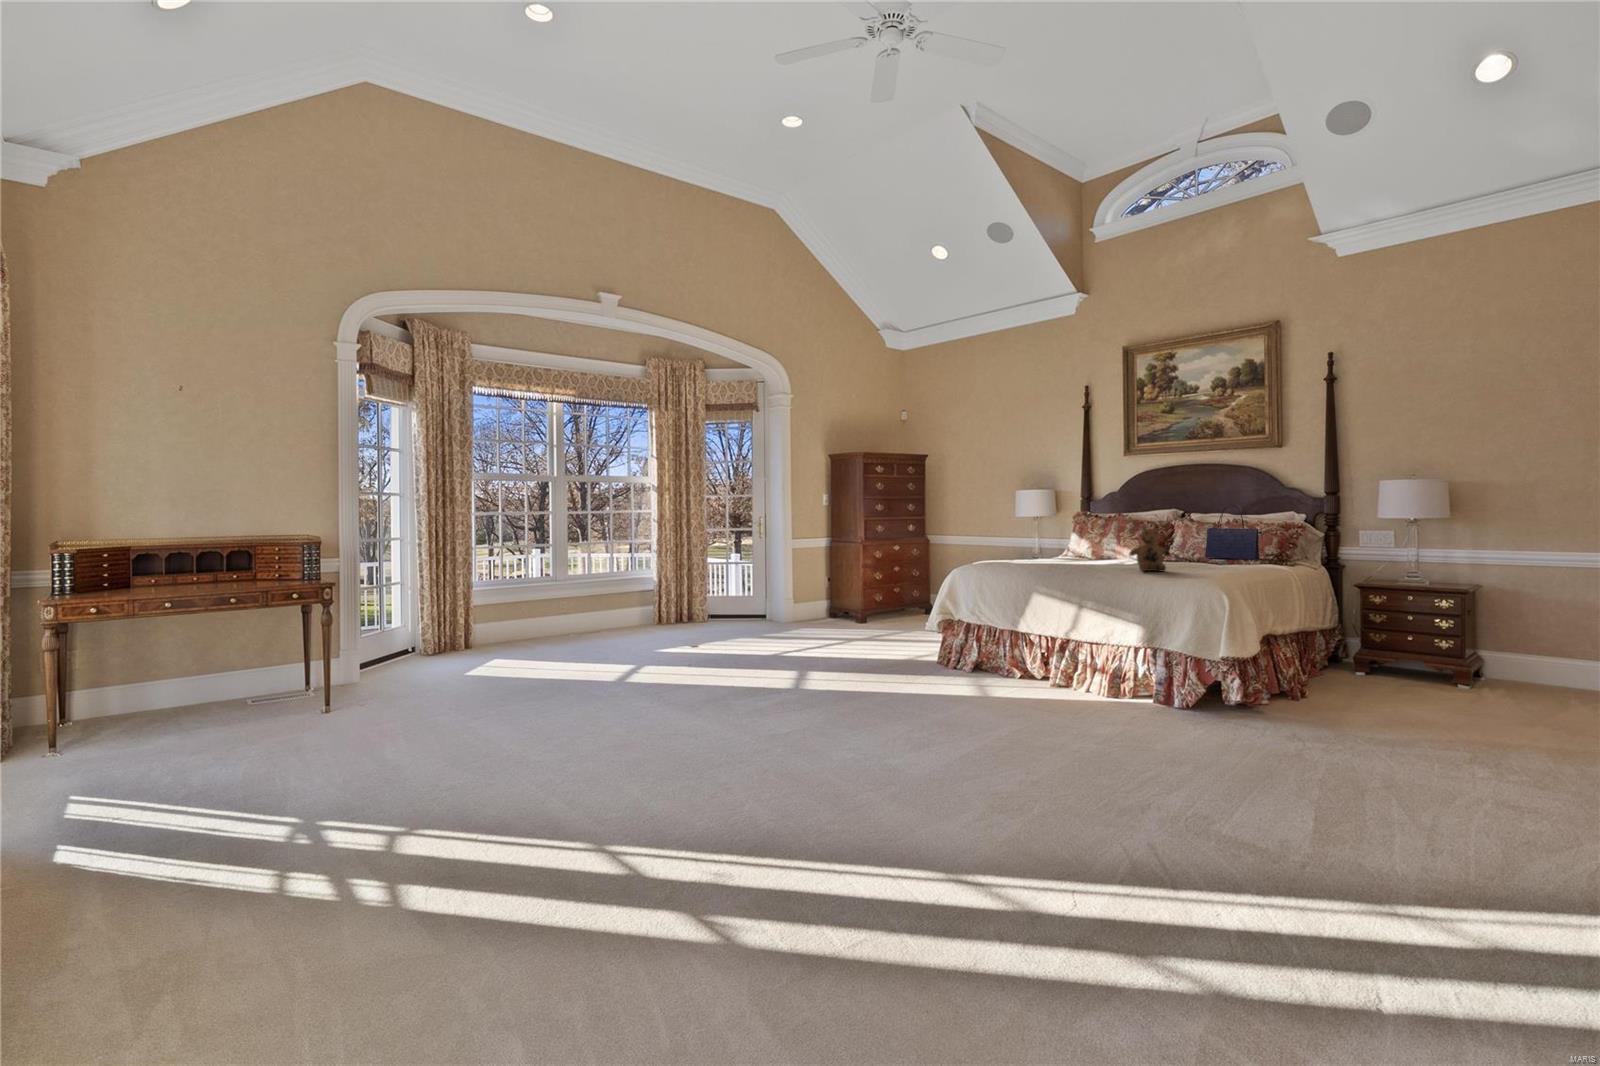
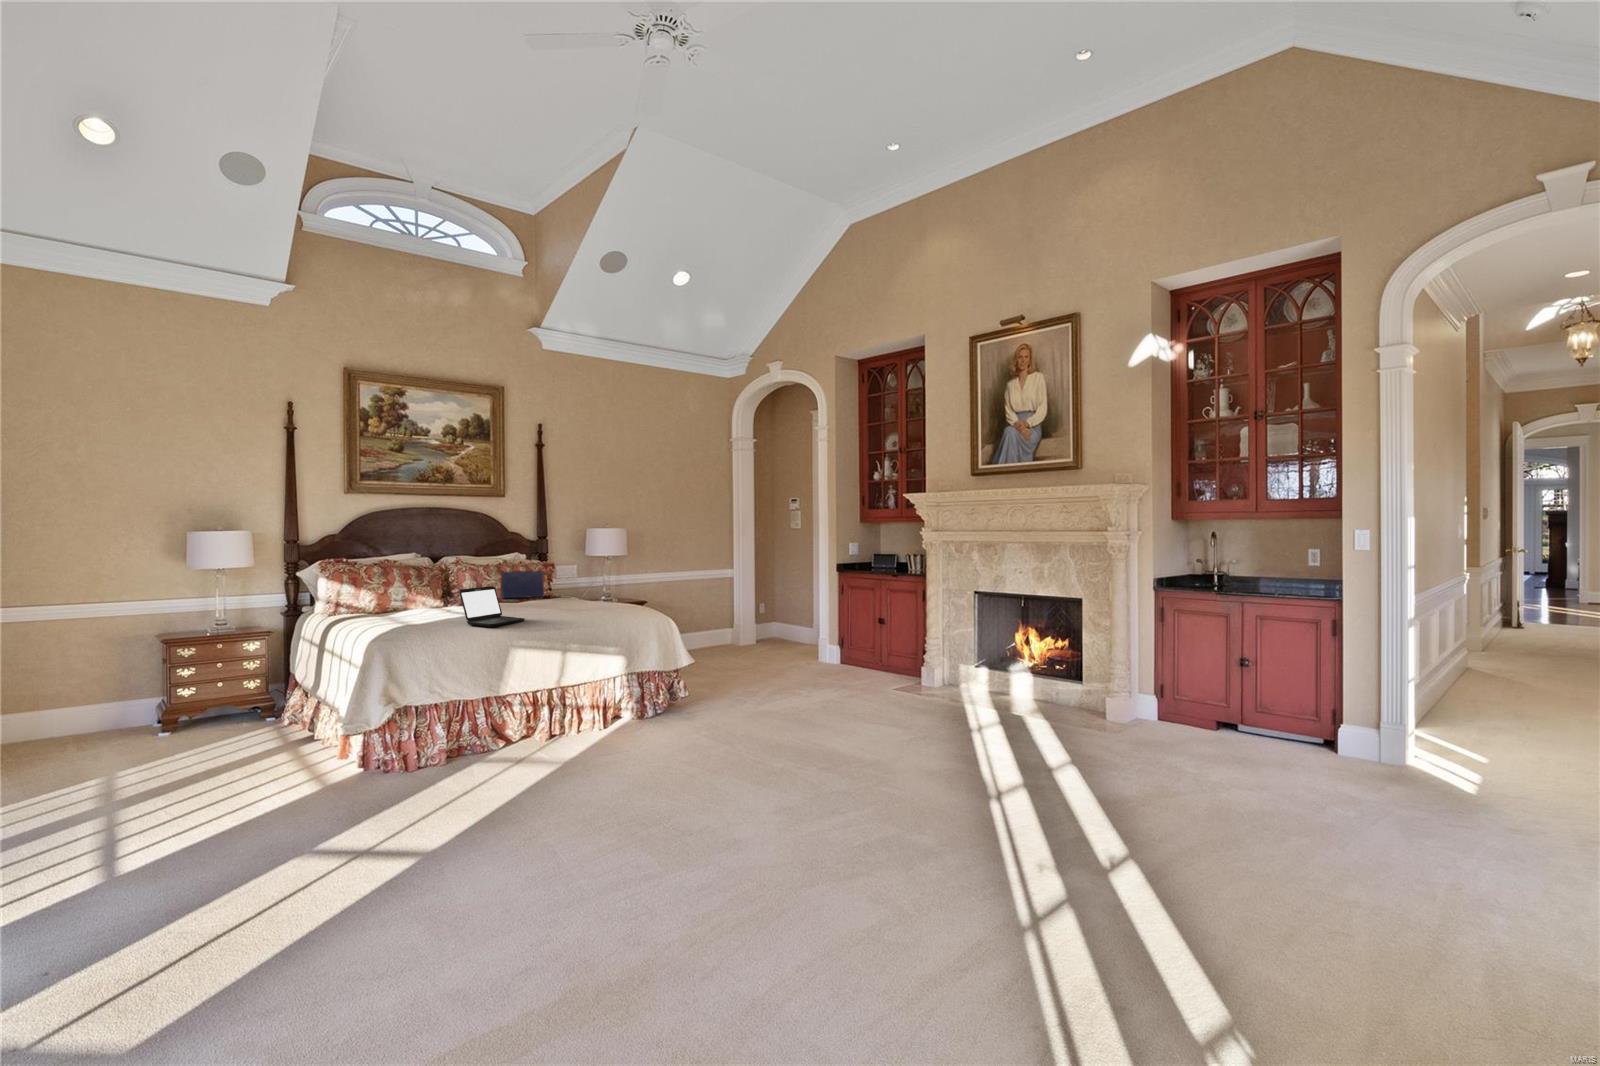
teddy bear: present [1130,525,1170,572] -> none [563,579,596,621]
laptop: none [1059,533,1113,569] -> present [459,586,524,627]

